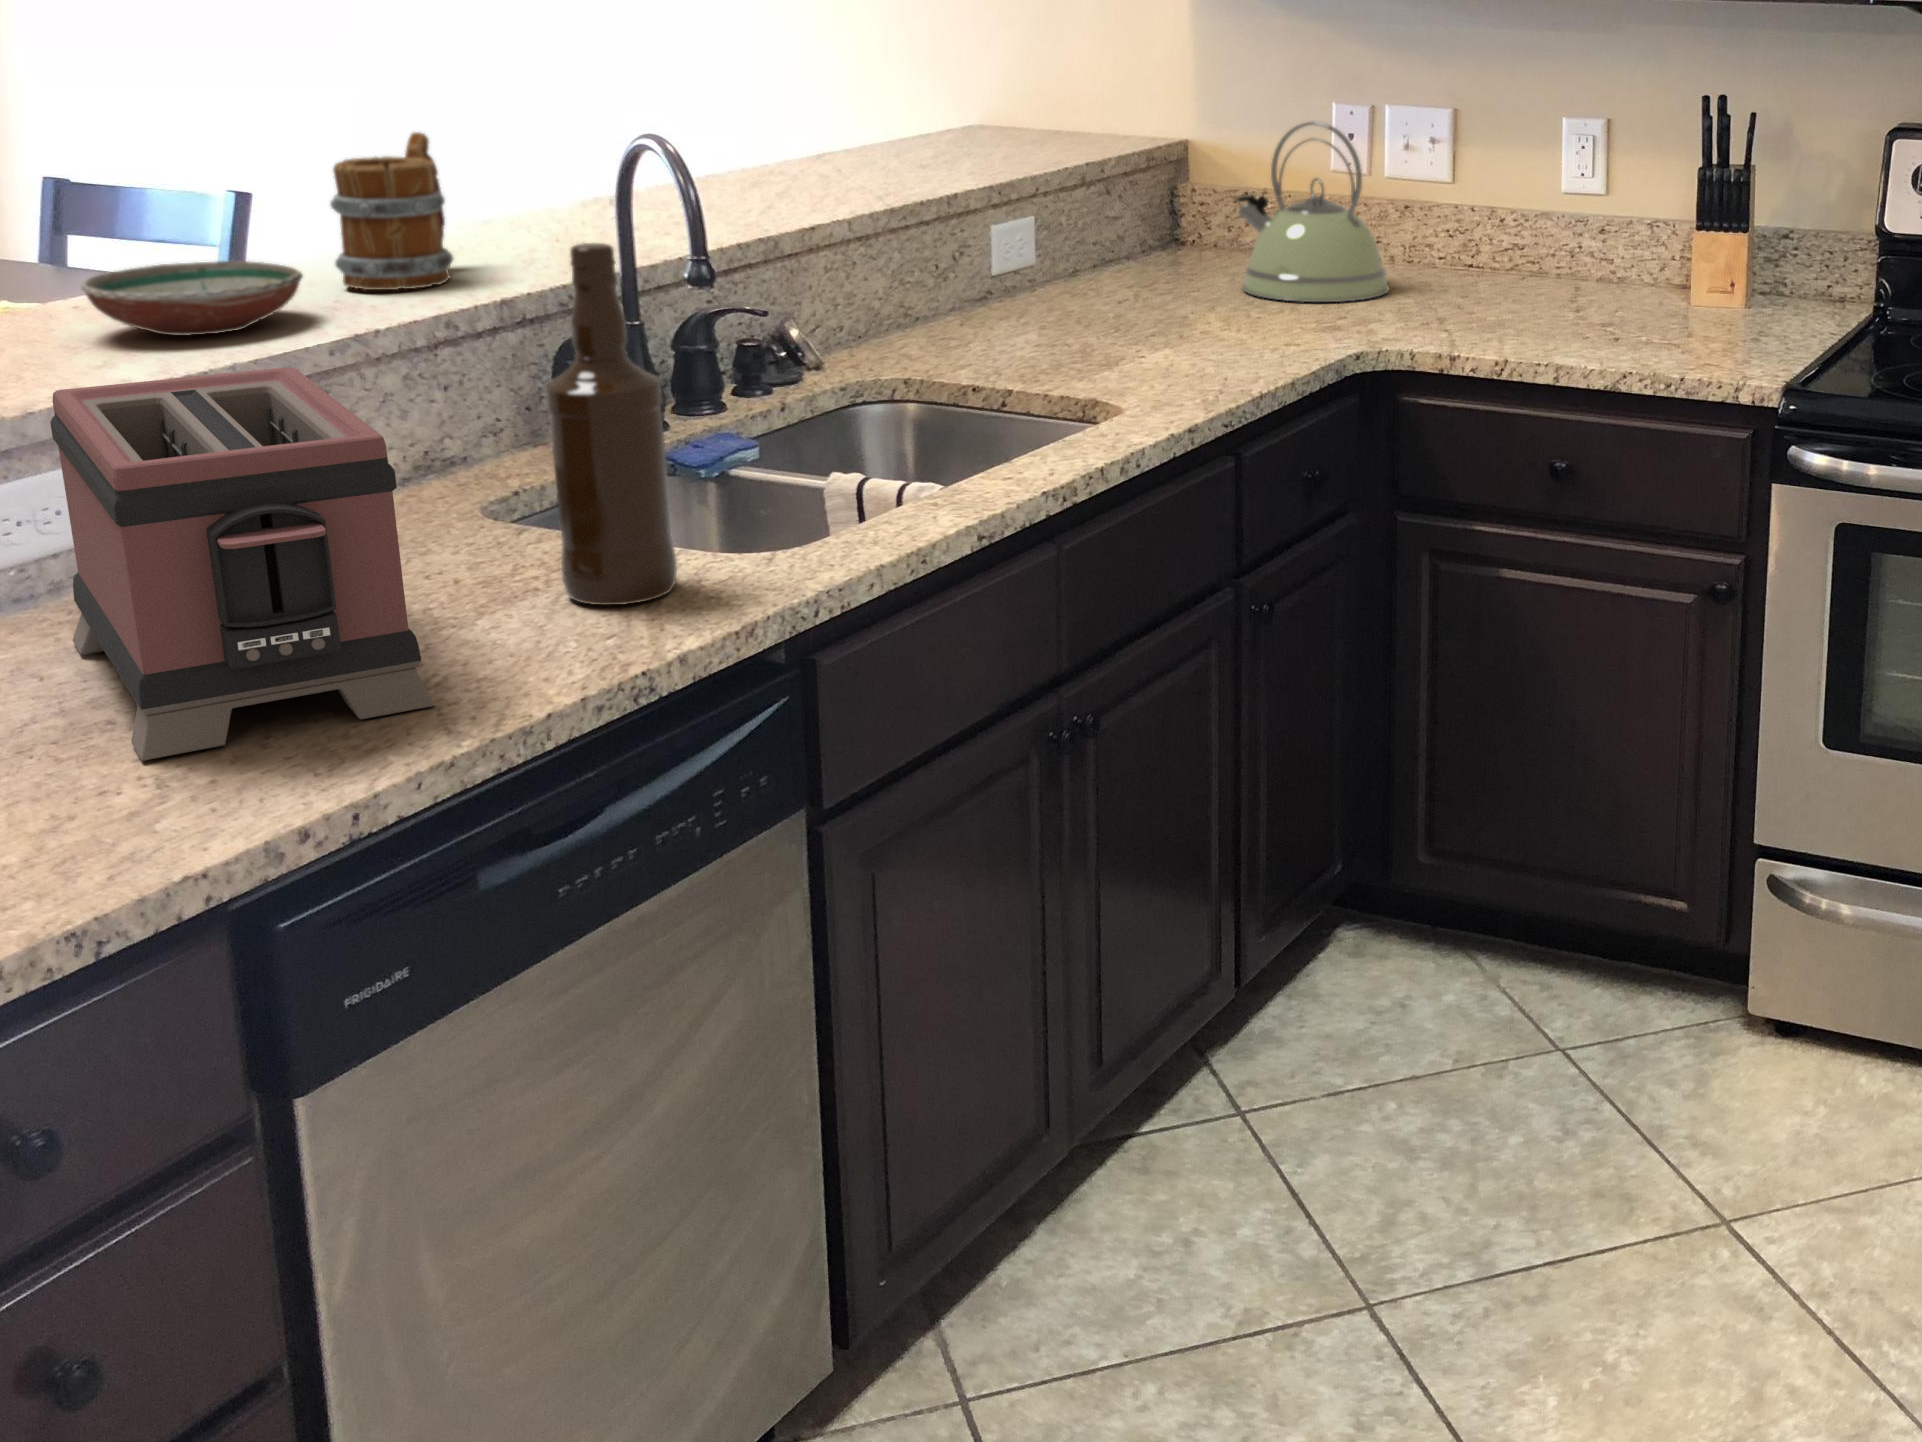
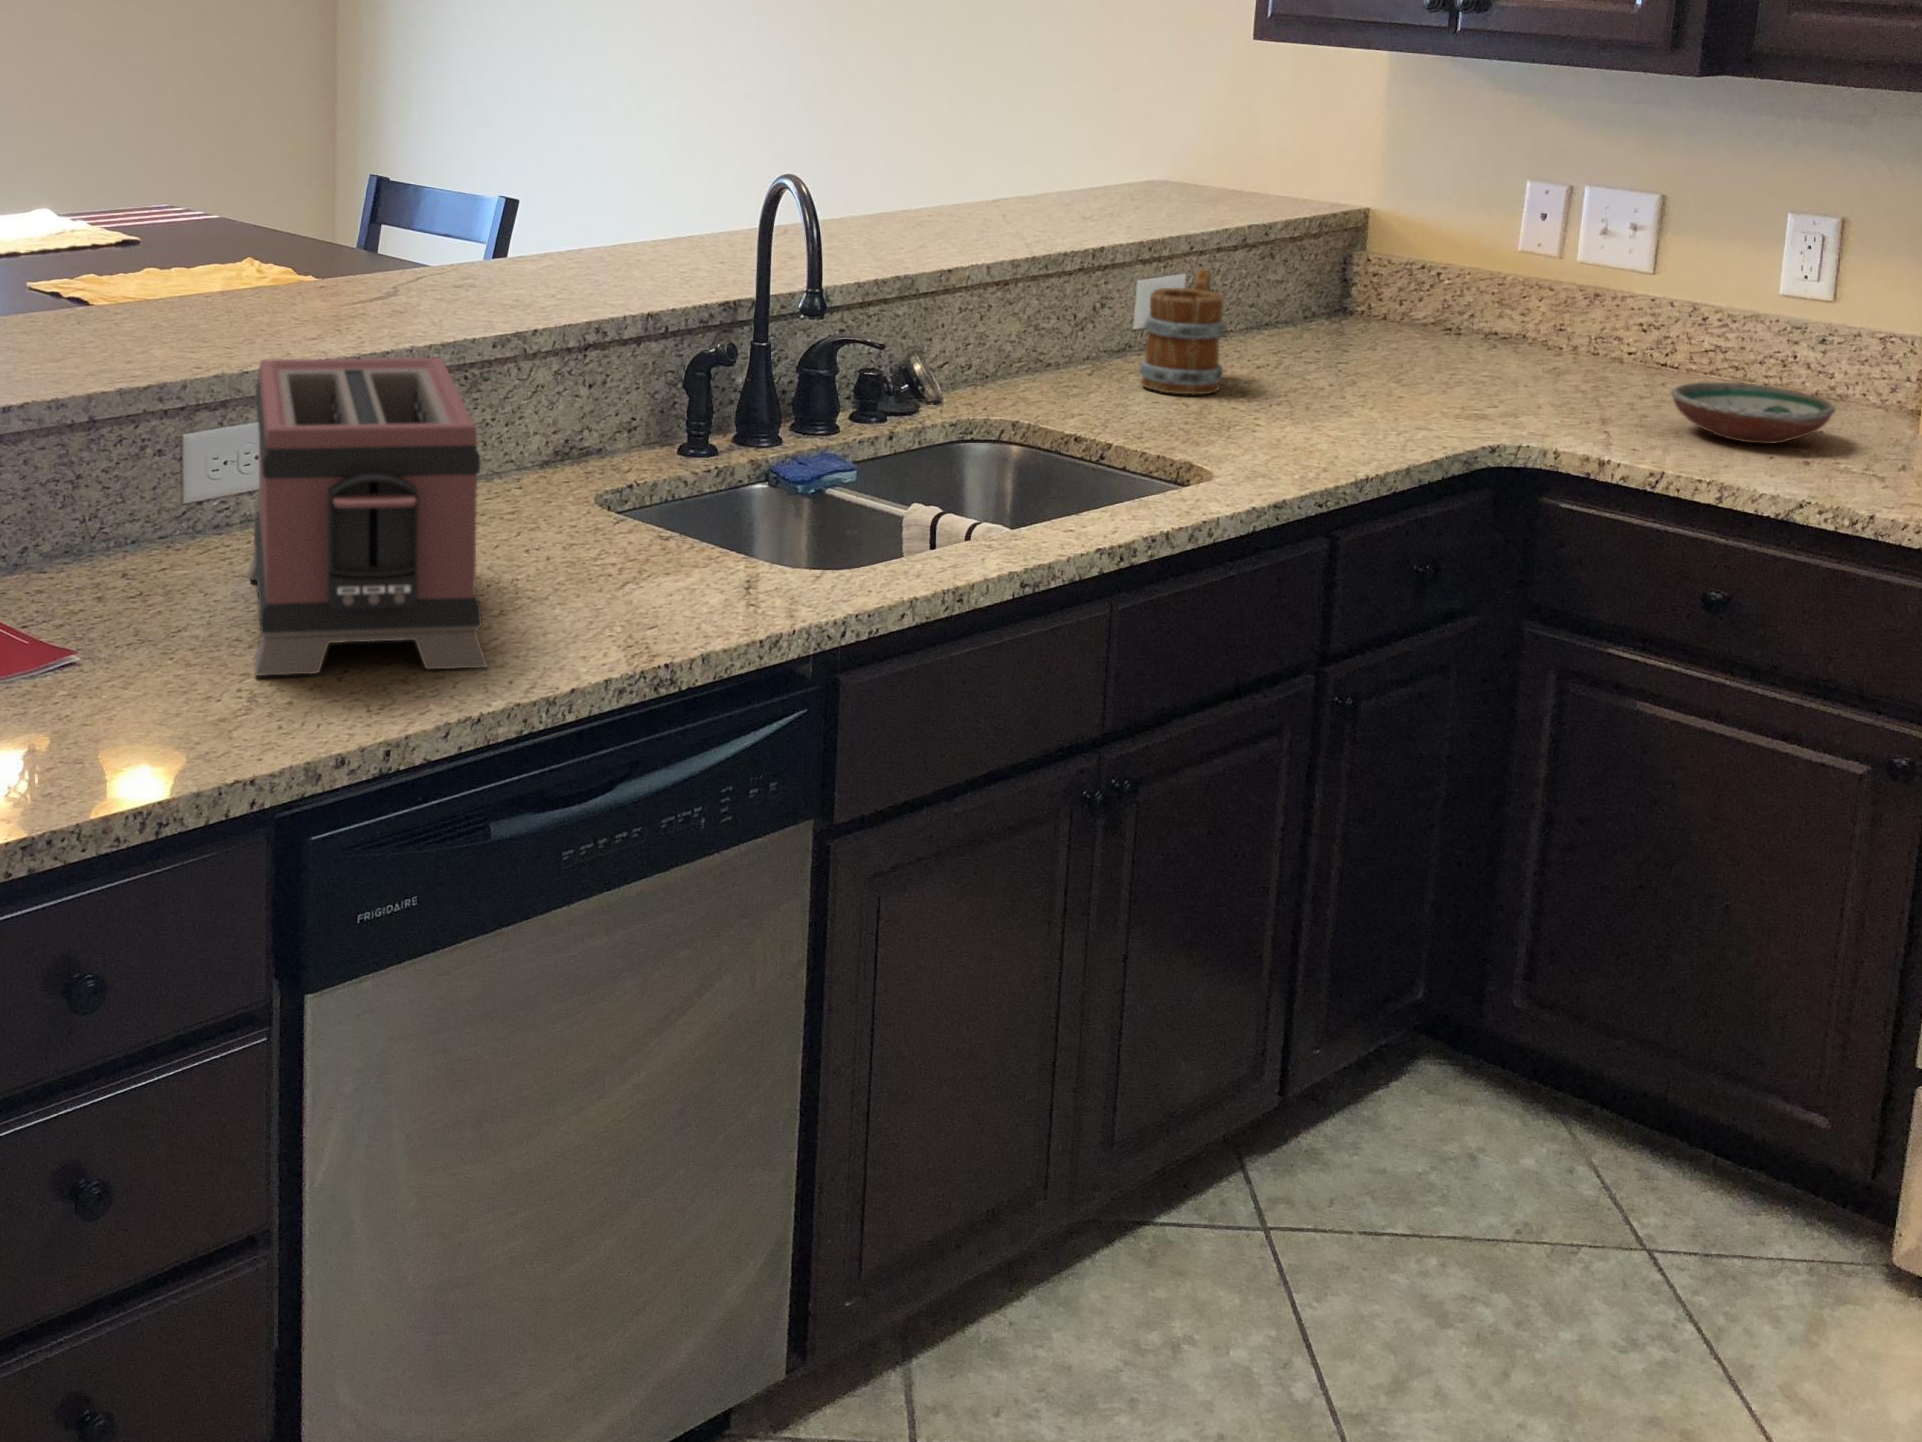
kettle: present [1237,121,1389,302] -> none [1394,196,1558,387]
mug: present [330,132,454,290] -> present [1139,270,1225,394]
bottle: present [546,243,677,605] -> none [629,272,733,602]
decorative bowl: present [81,261,303,336] -> present [1671,382,1835,443]

